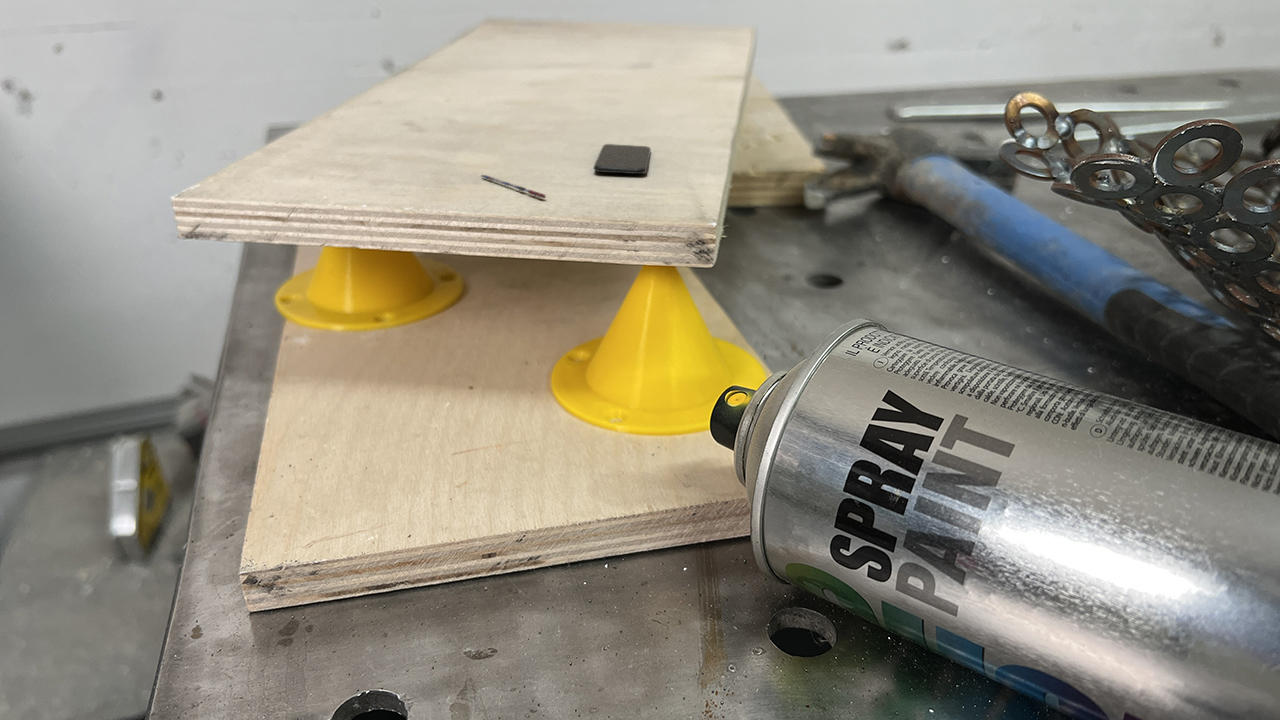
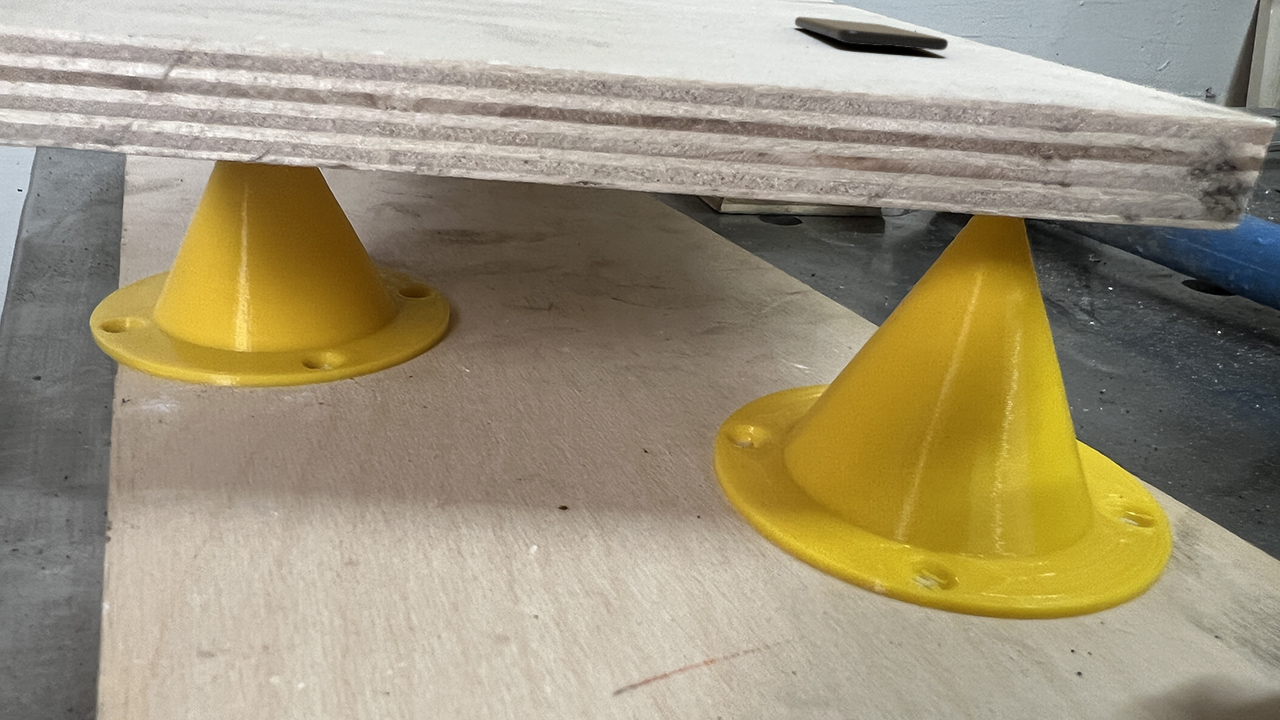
pen: present [481,175,546,198] -> none [611,30,814,65]

